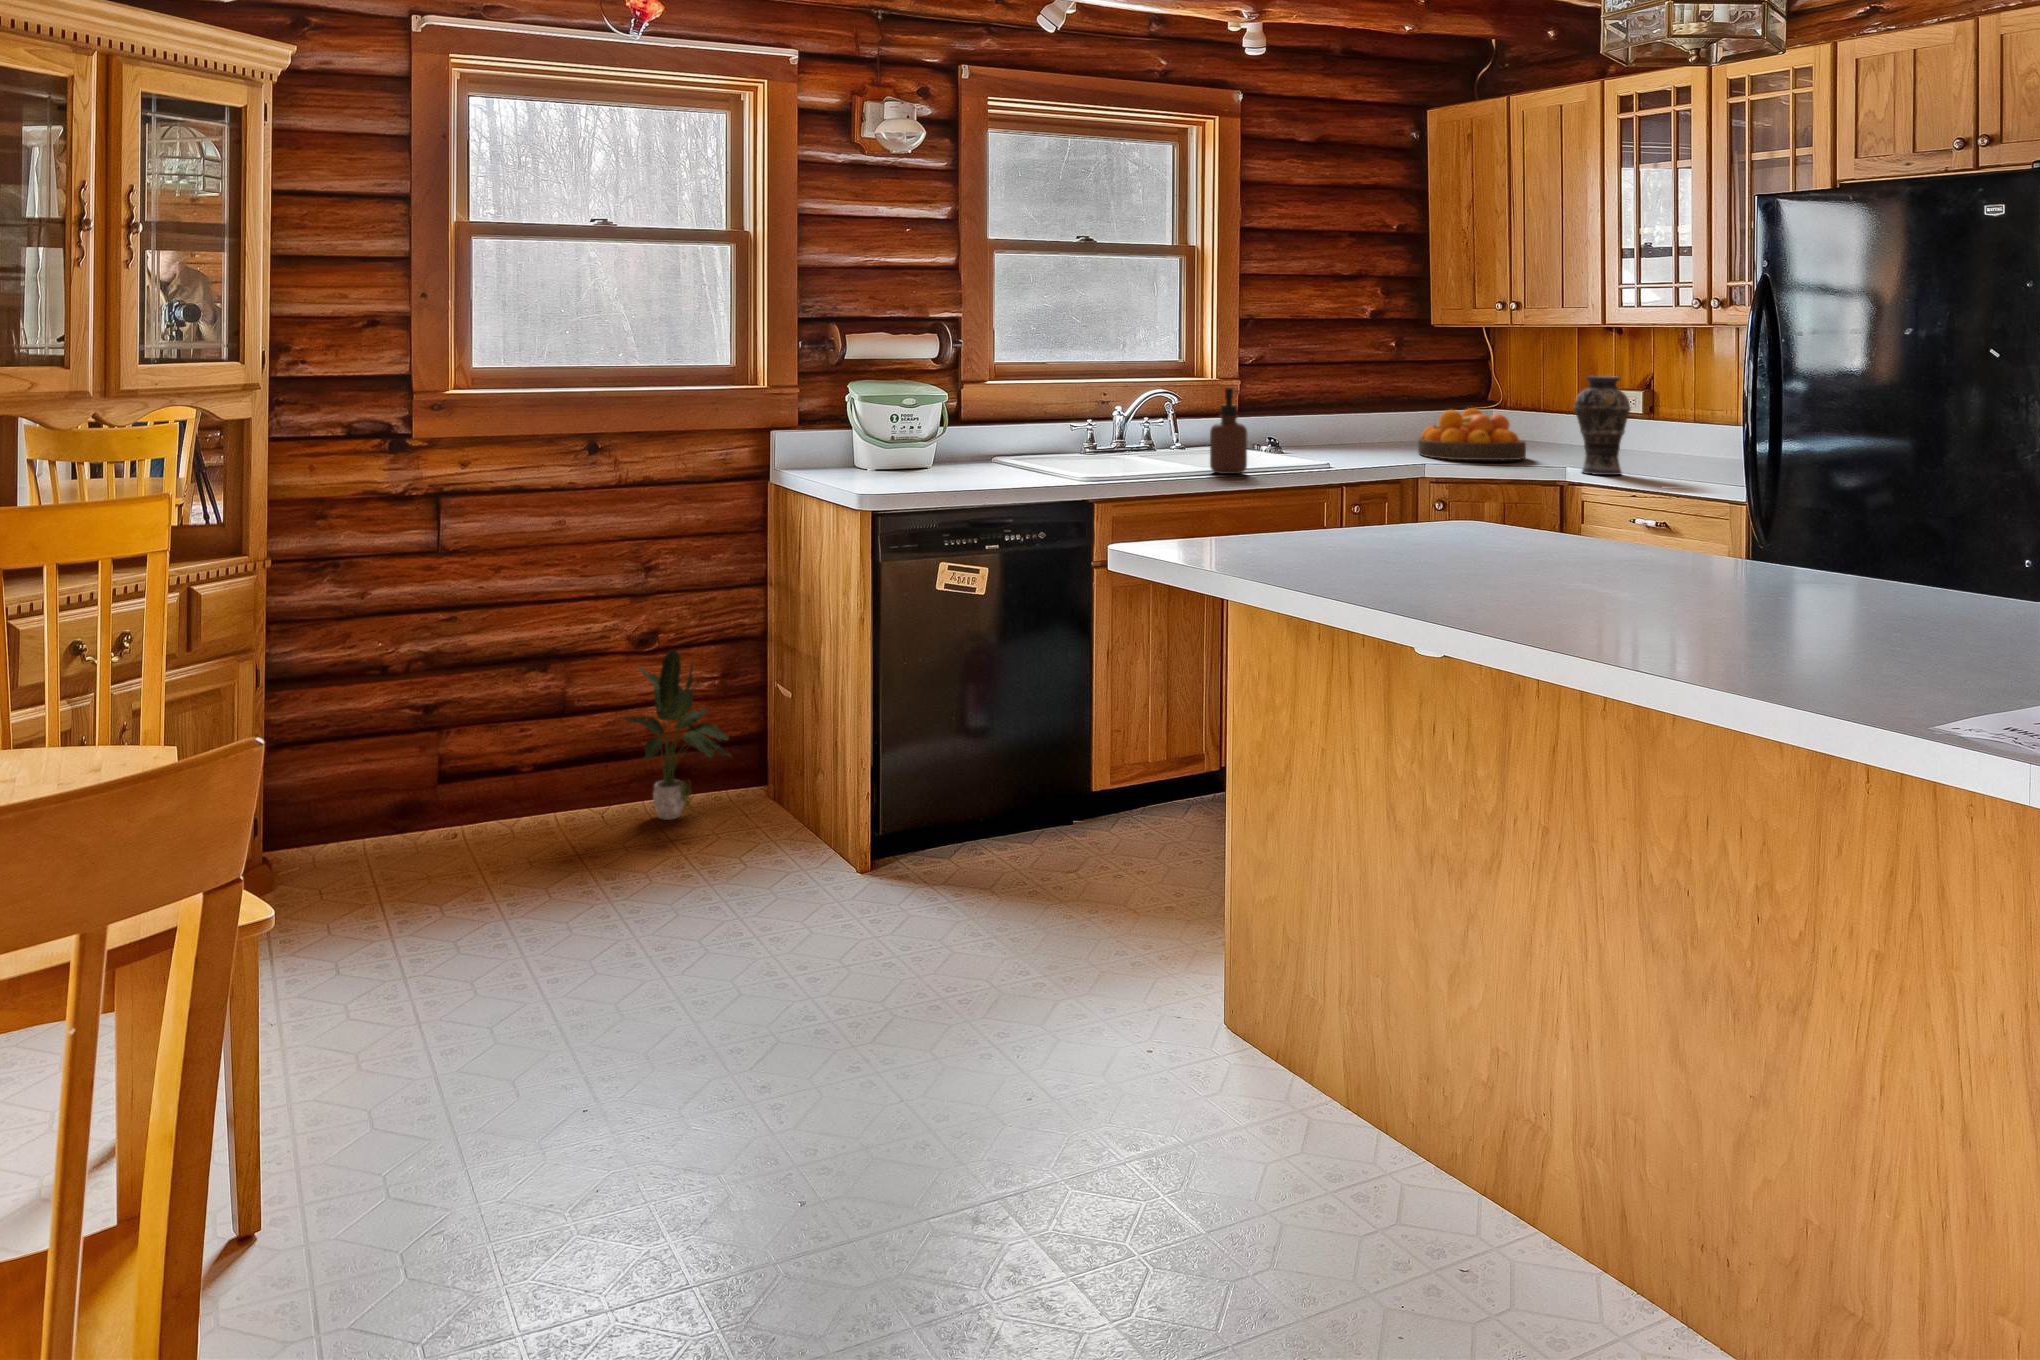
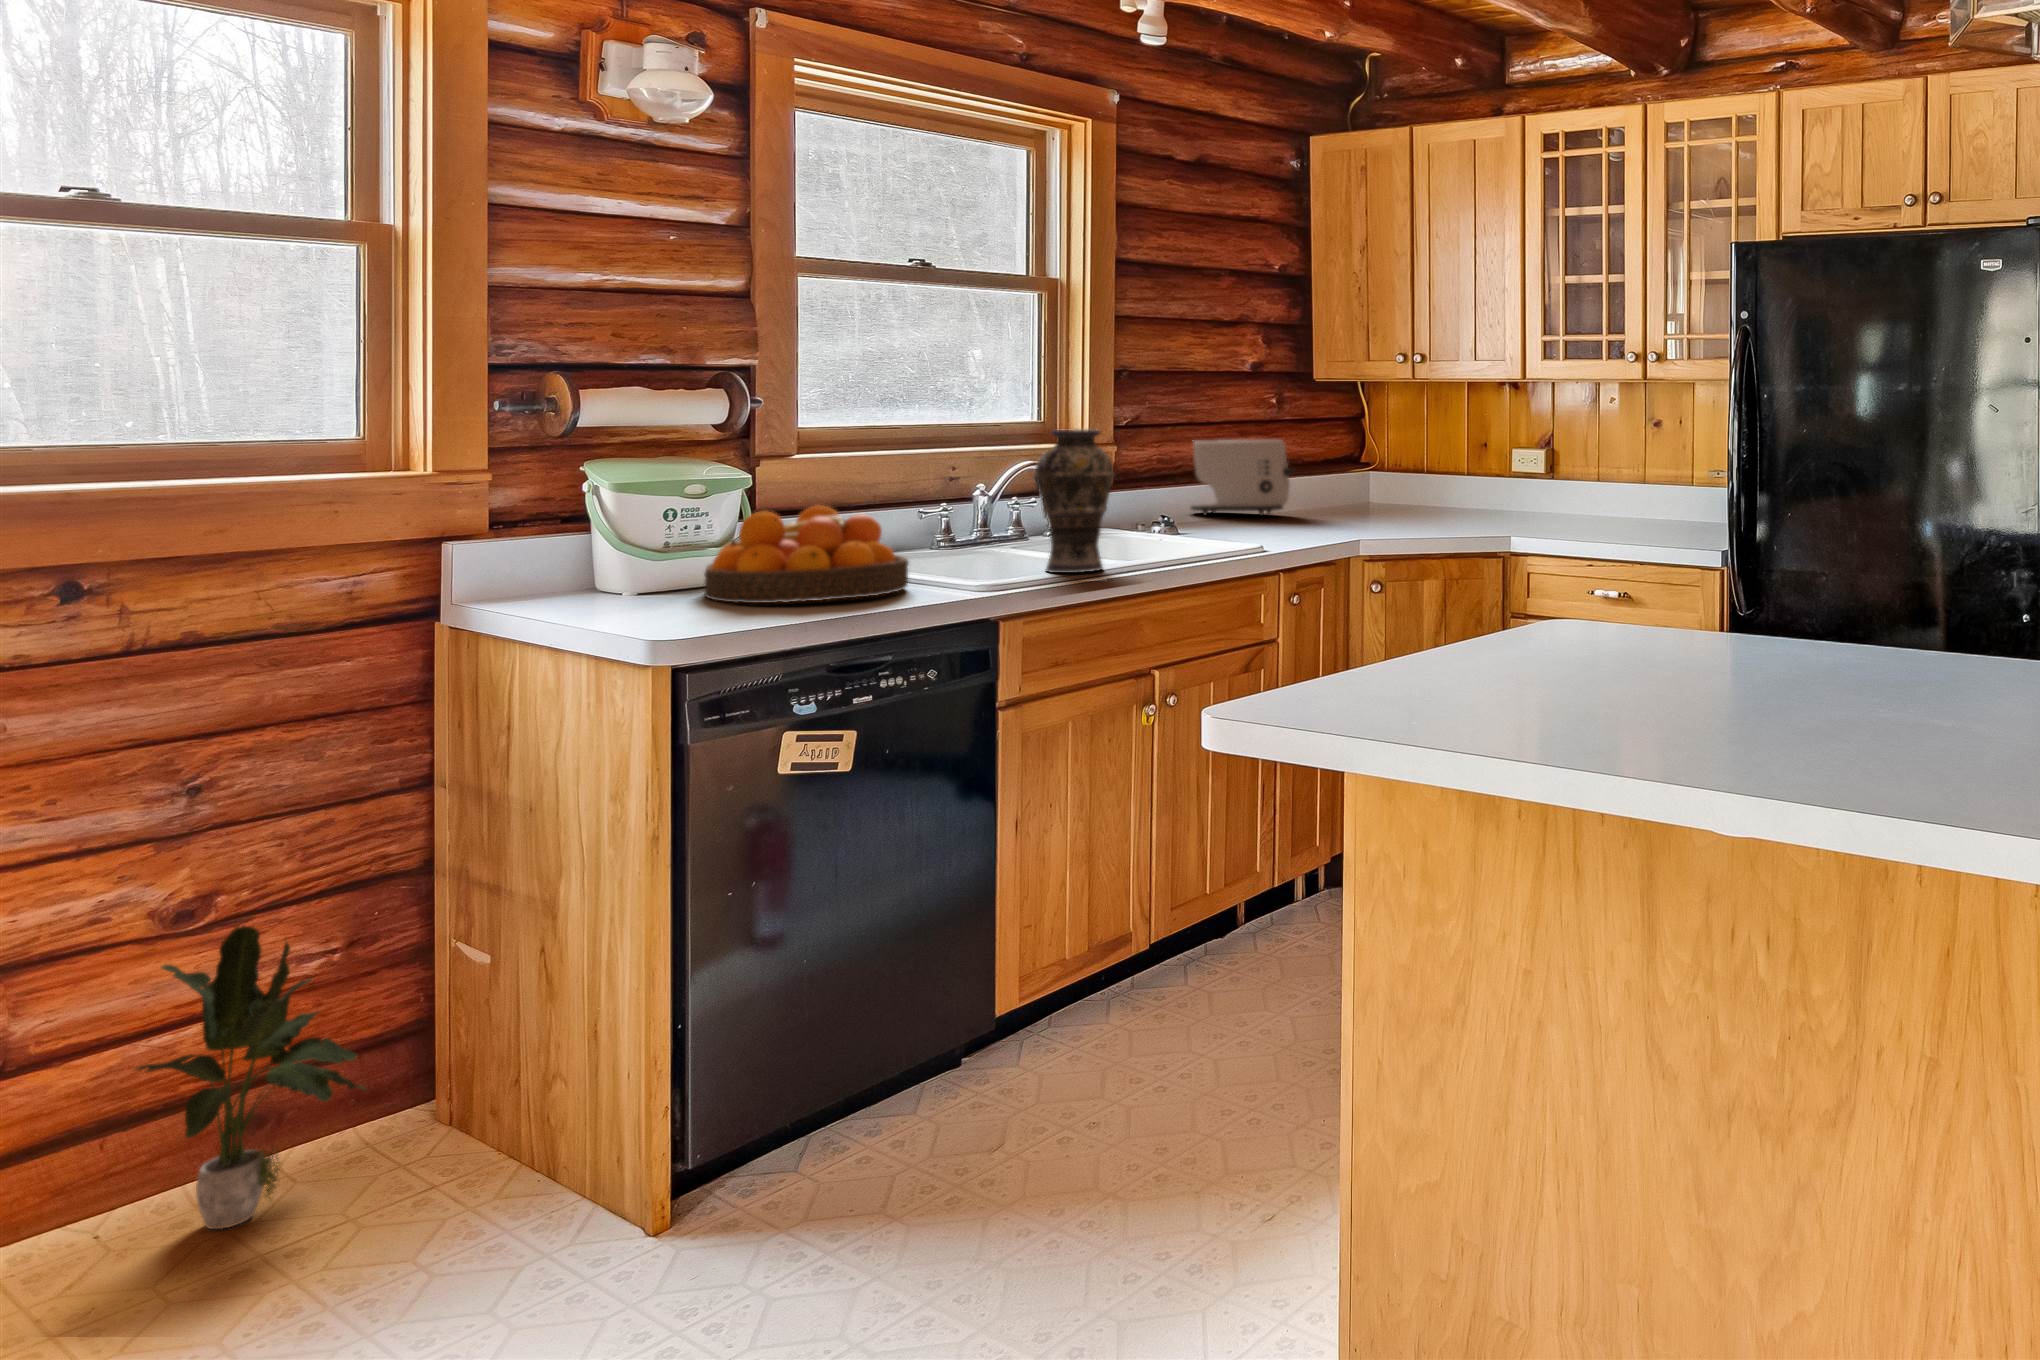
vase: present [1573,376,1631,475] -> present [1033,429,1115,573]
toaster: none [1302,378,1393,444] -> present [1191,440,1294,515]
soap dispenser: present [1210,387,1247,474] -> none [1131,450,1180,561]
fruit bowl: present [1418,408,1526,460] -> present [704,505,908,603]

